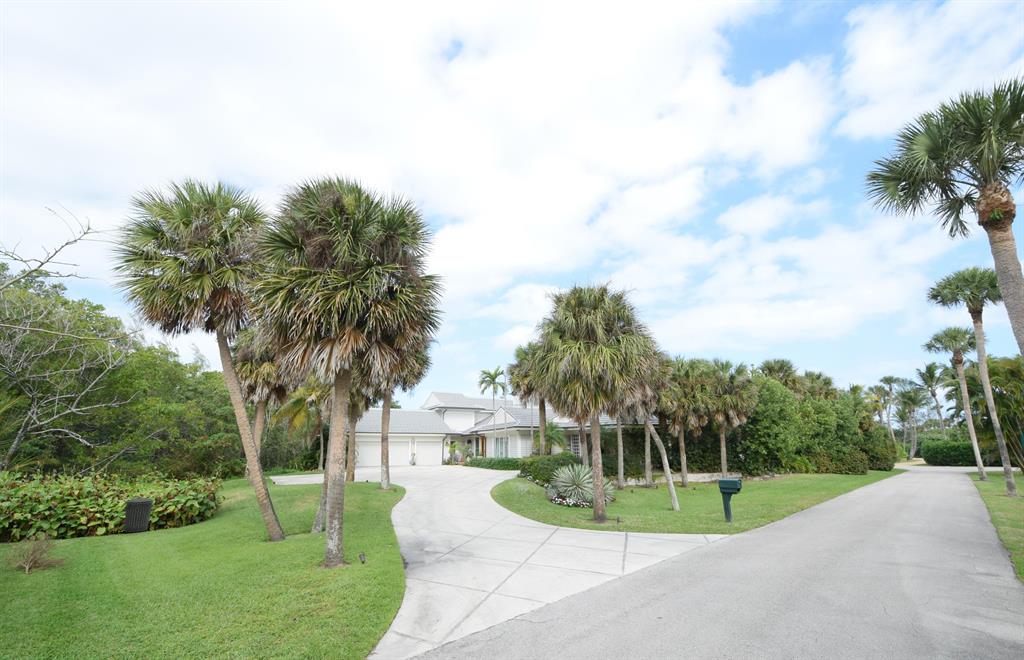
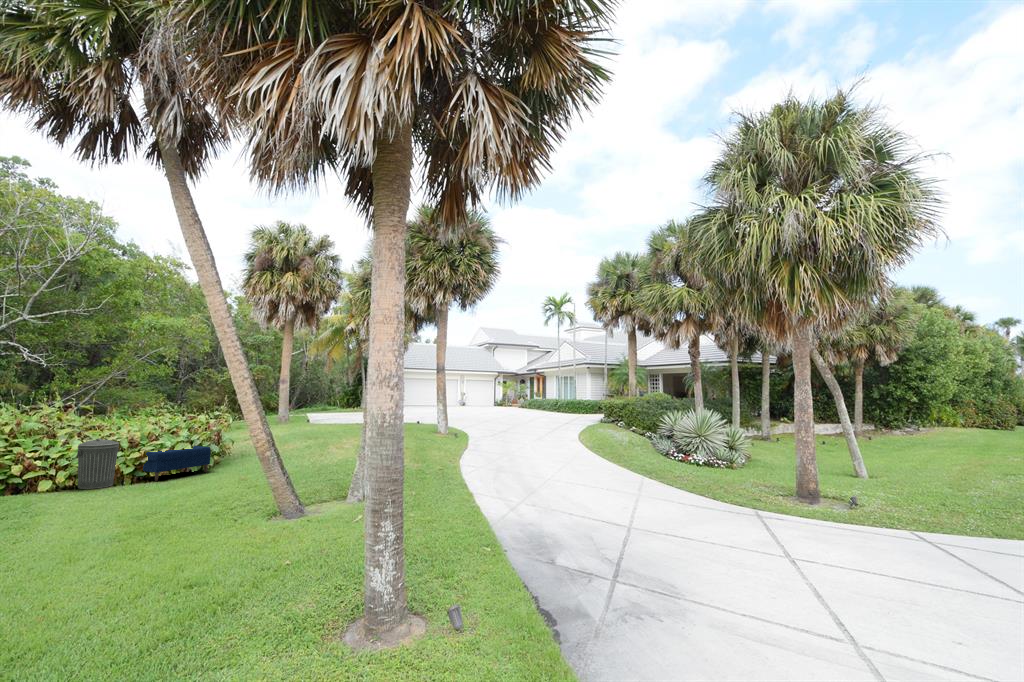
bench: none [162,502,212,527] -> present [140,446,211,481]

